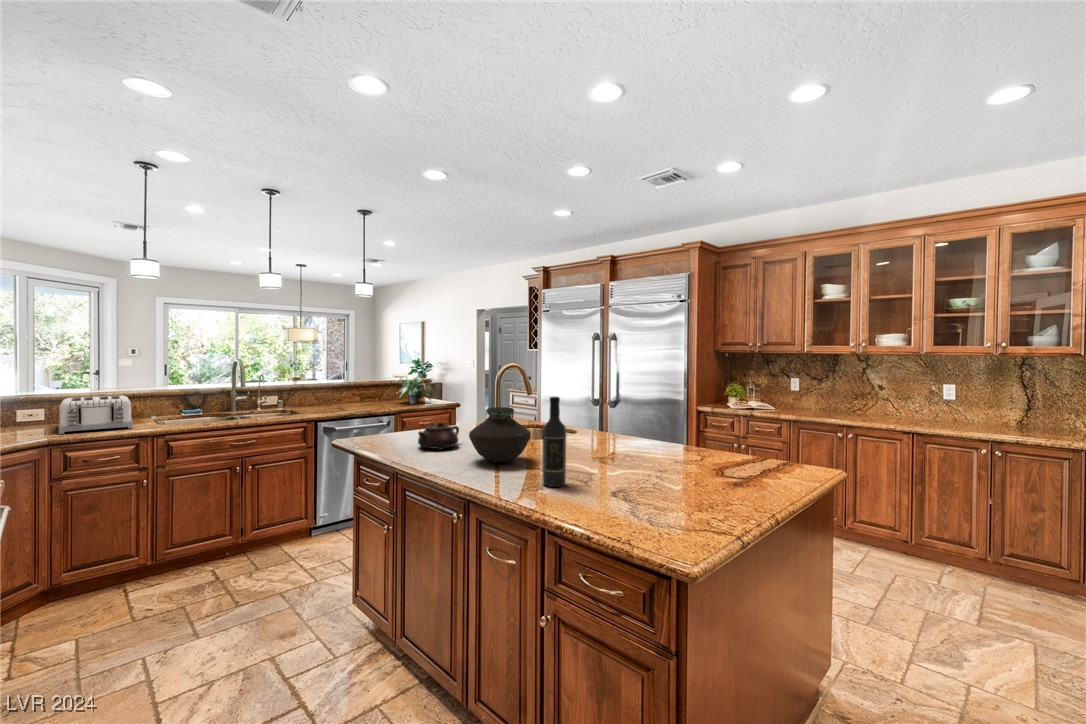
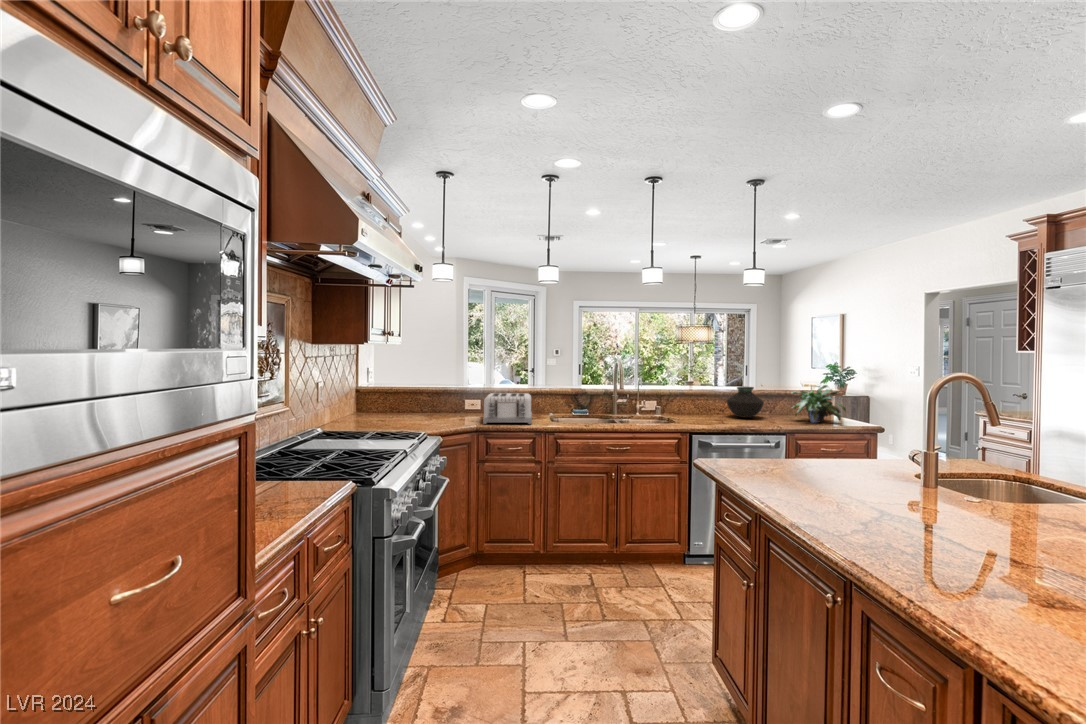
wine bottle: present [542,397,566,487] -> none [989,441,1044,599]
vase: present [469,407,531,462] -> present [726,387,764,418]
teapot: present [418,423,459,450] -> none [795,456,860,495]

